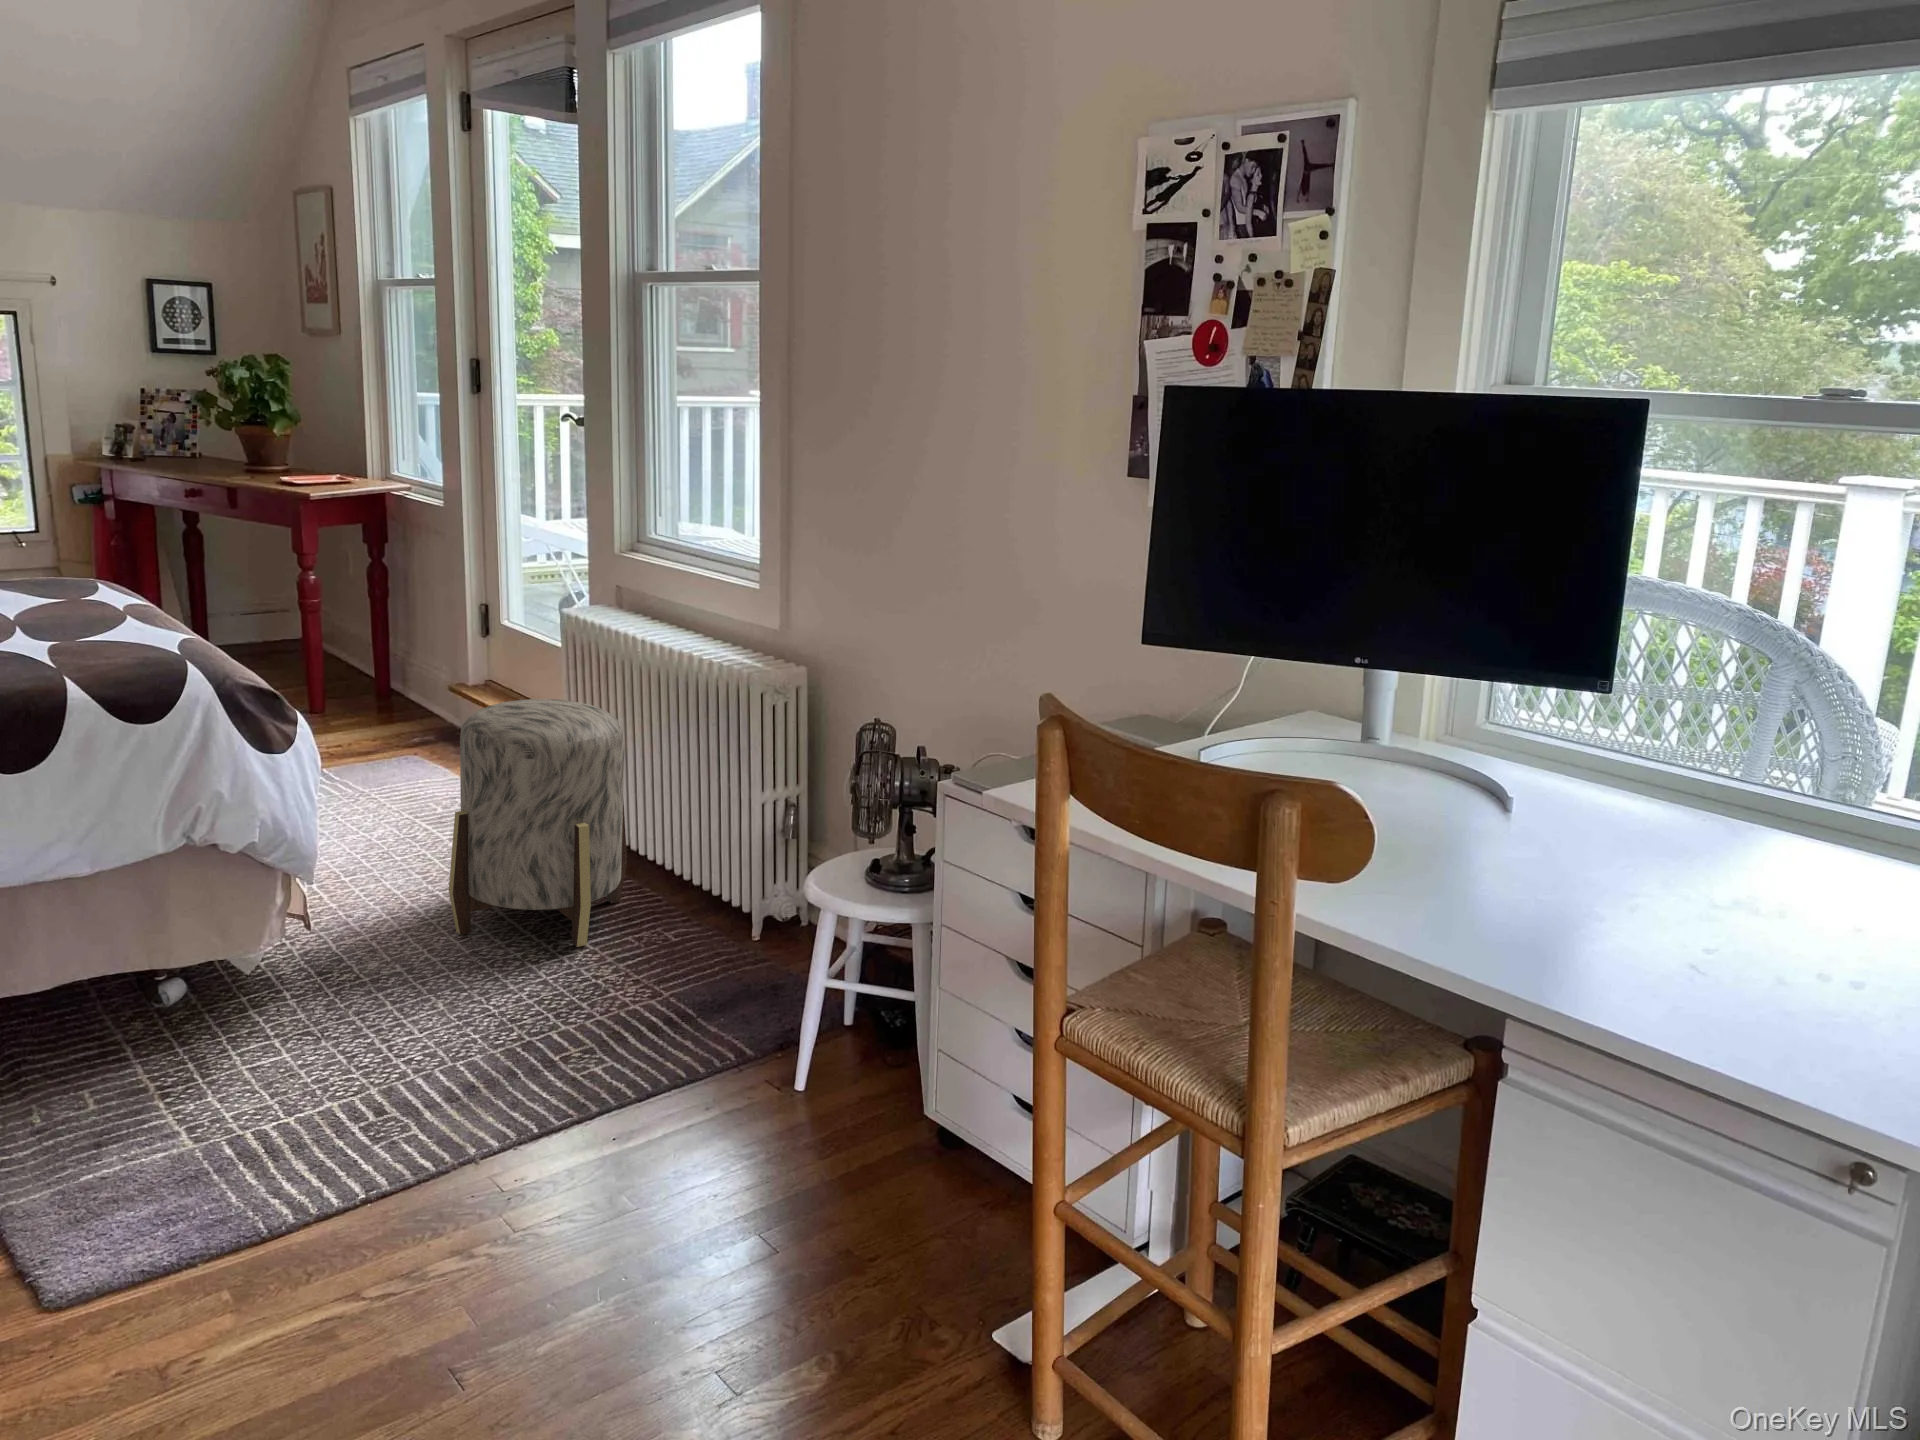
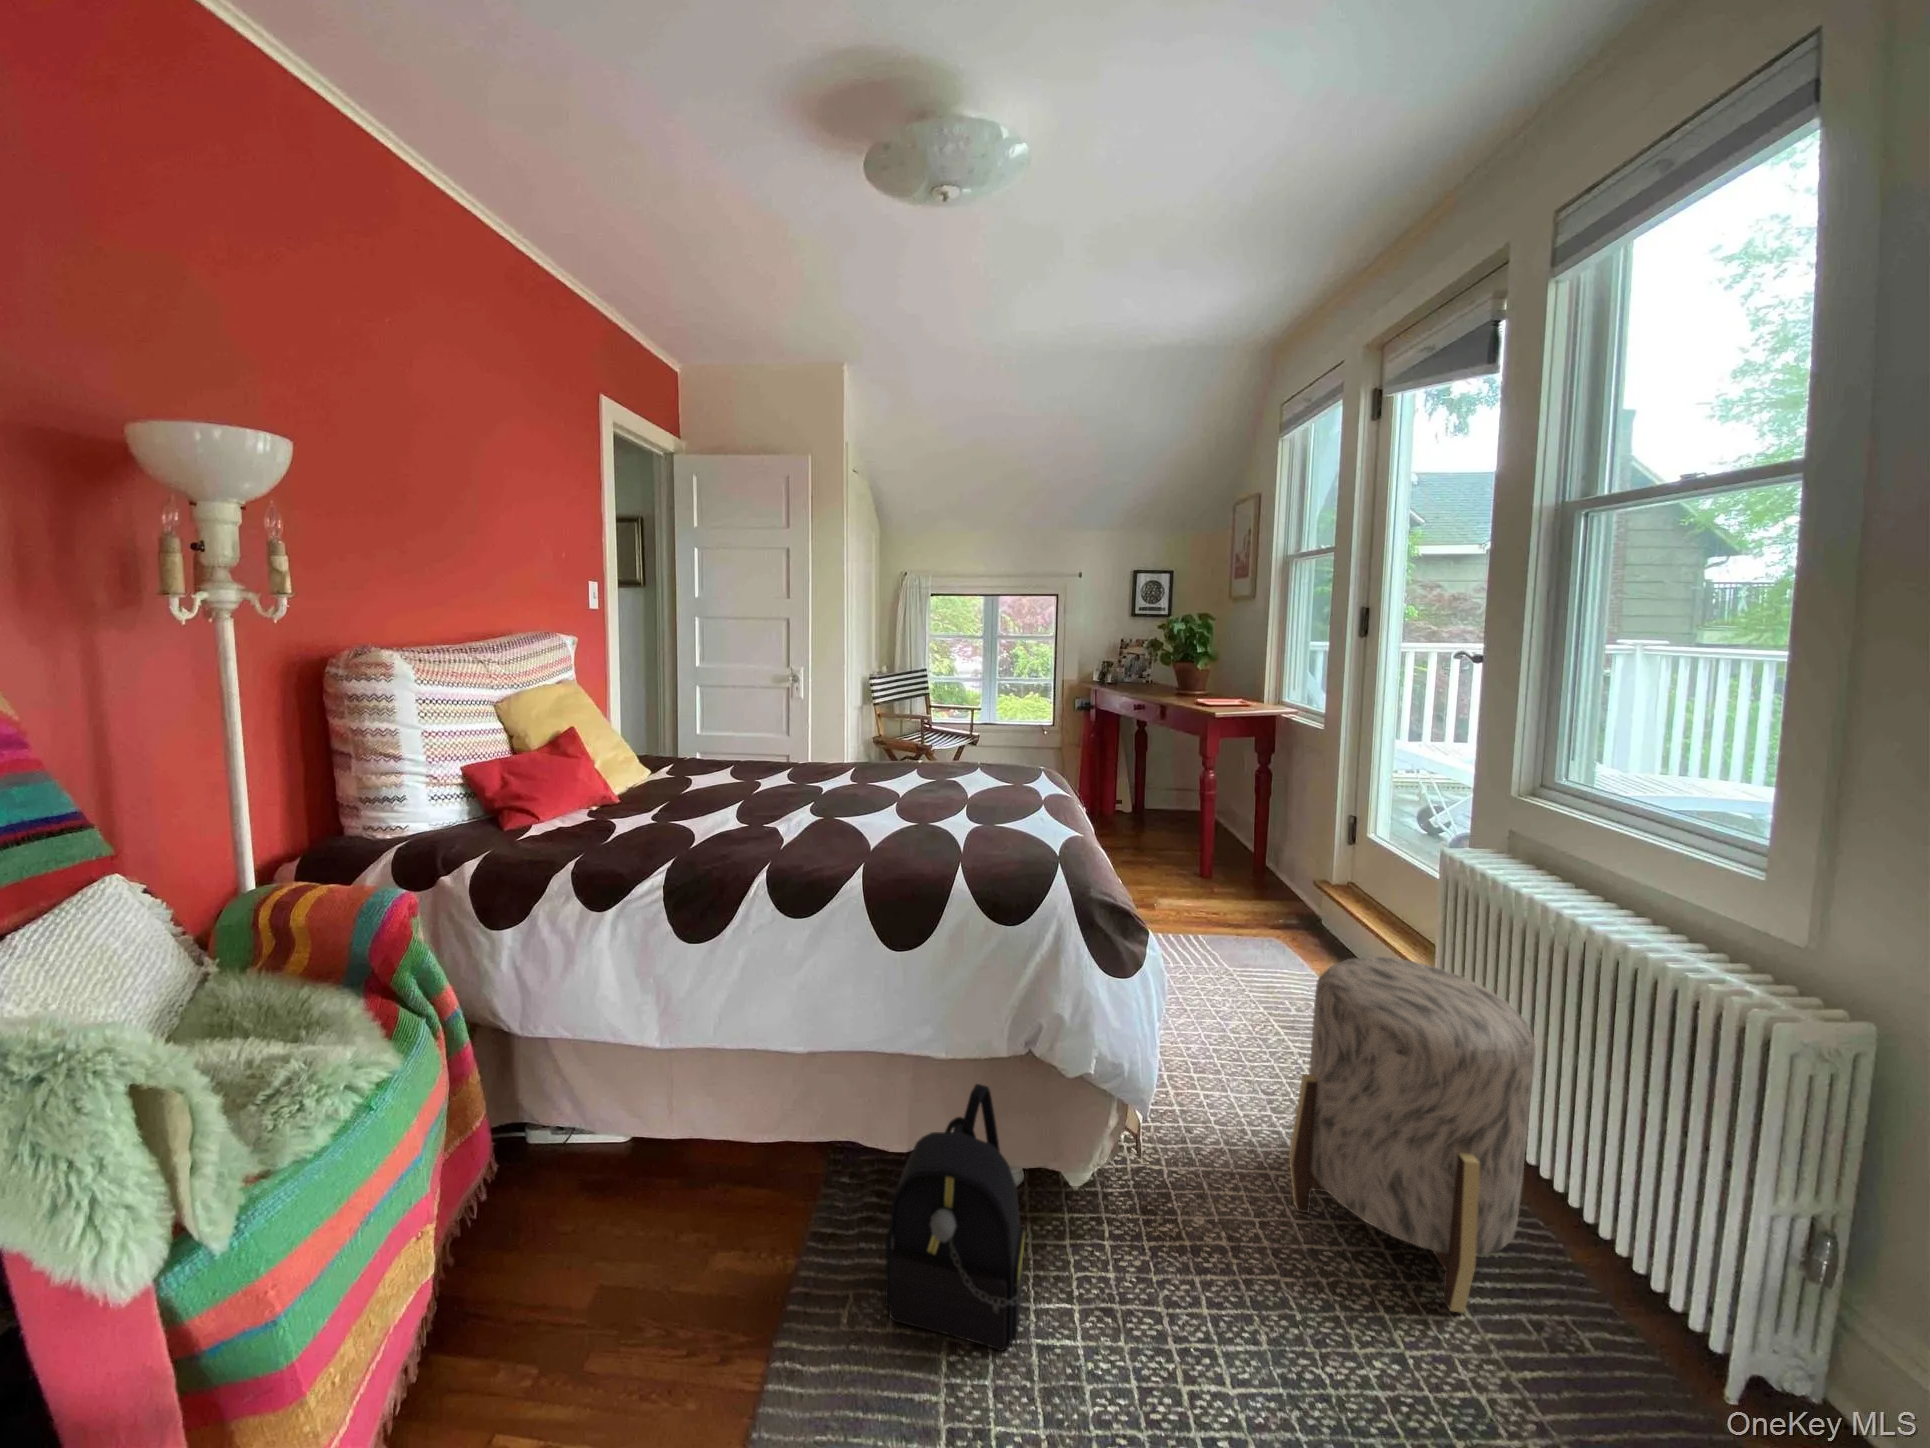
backpack: none [48,875,220,1120] -> present [885,1084,1025,1350]

